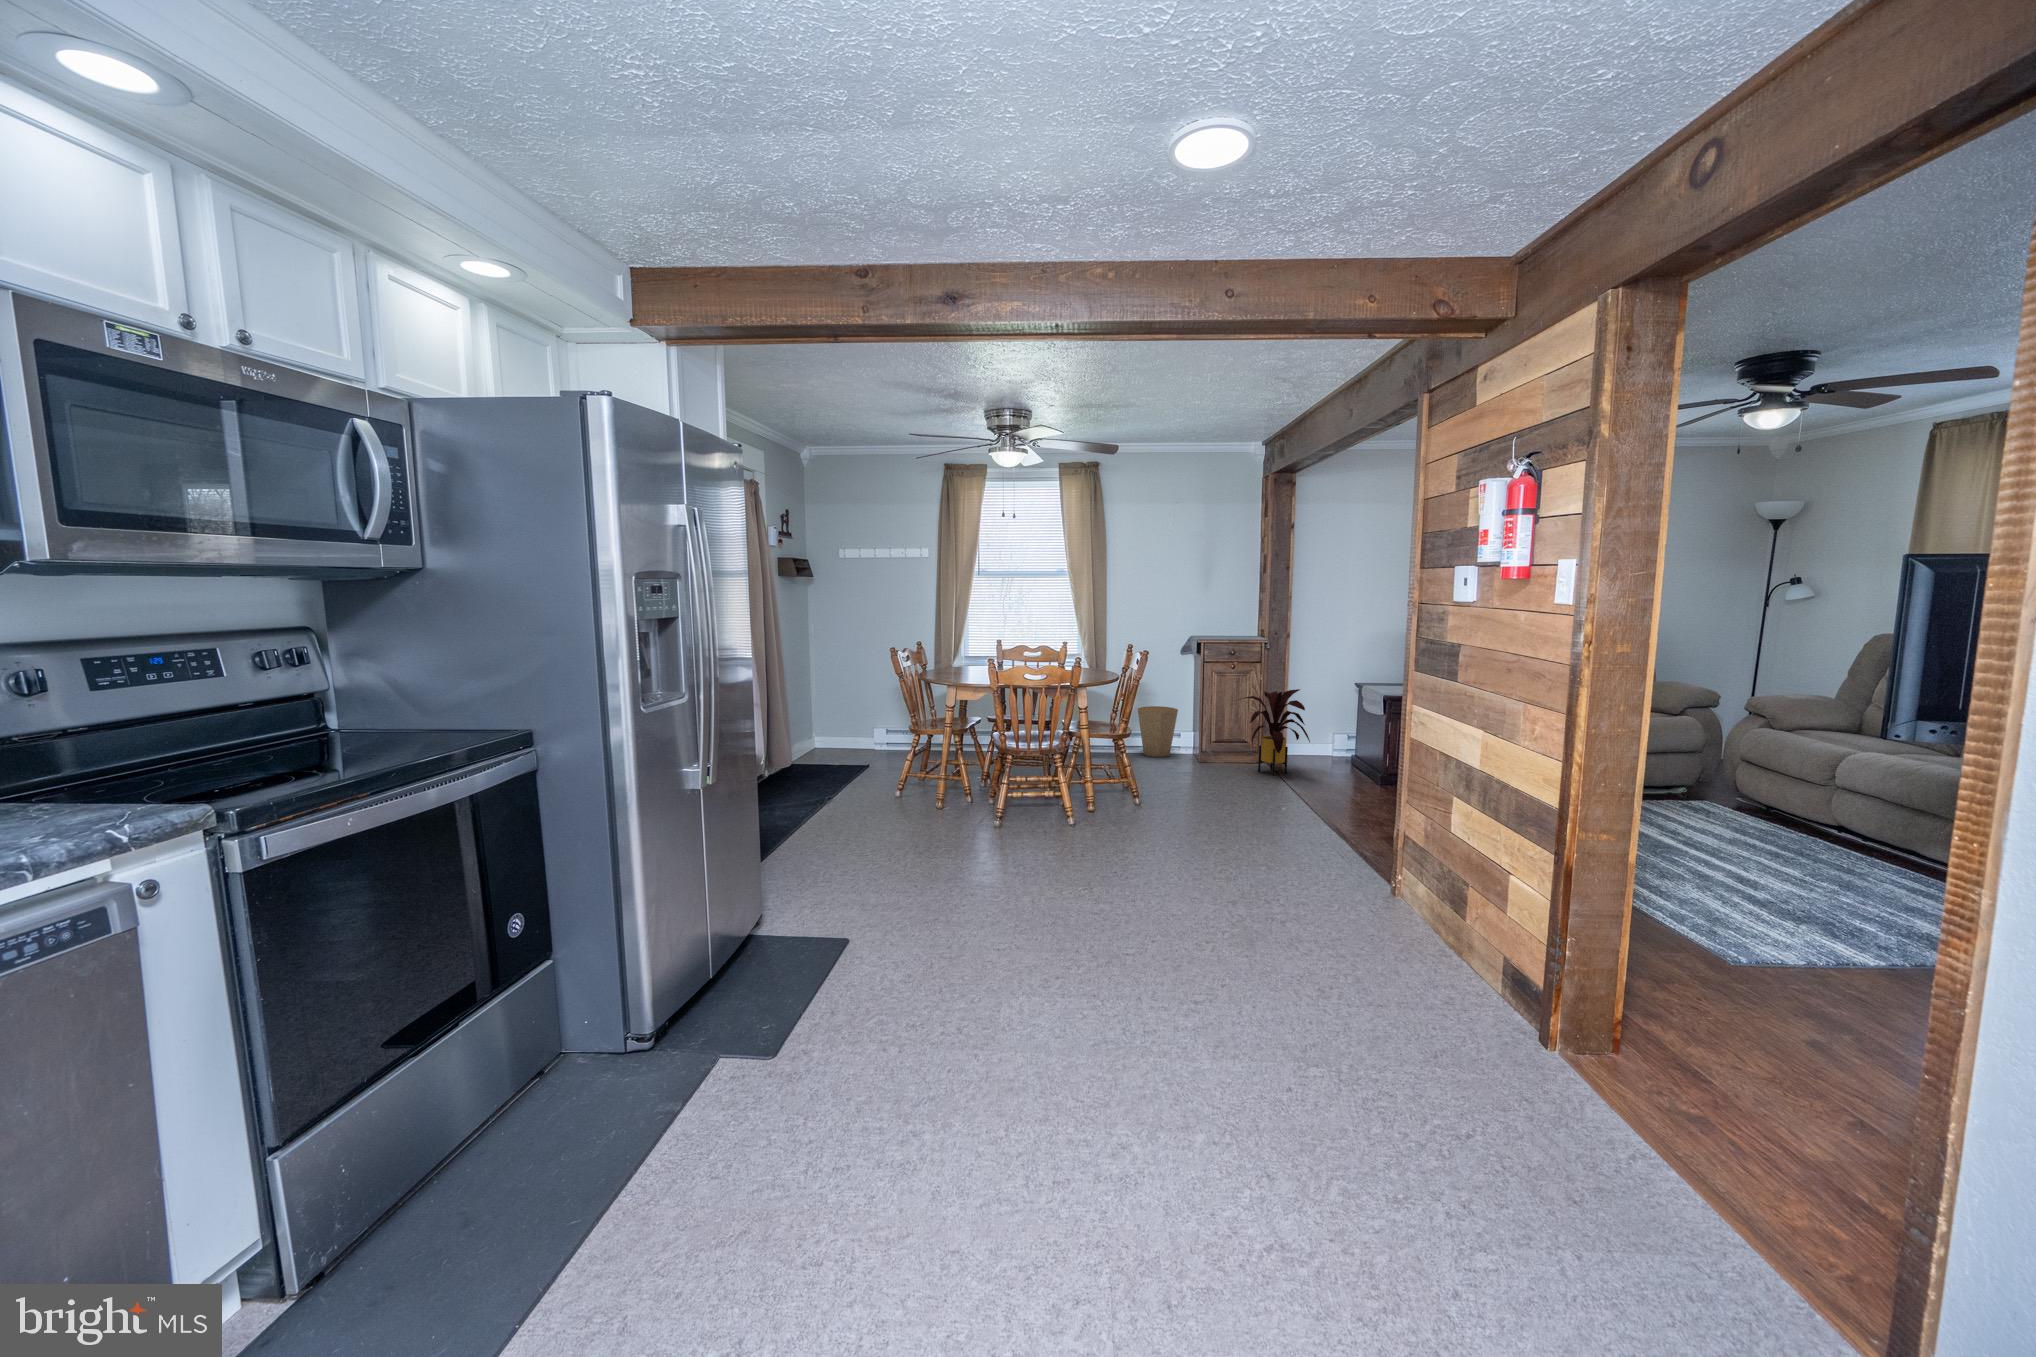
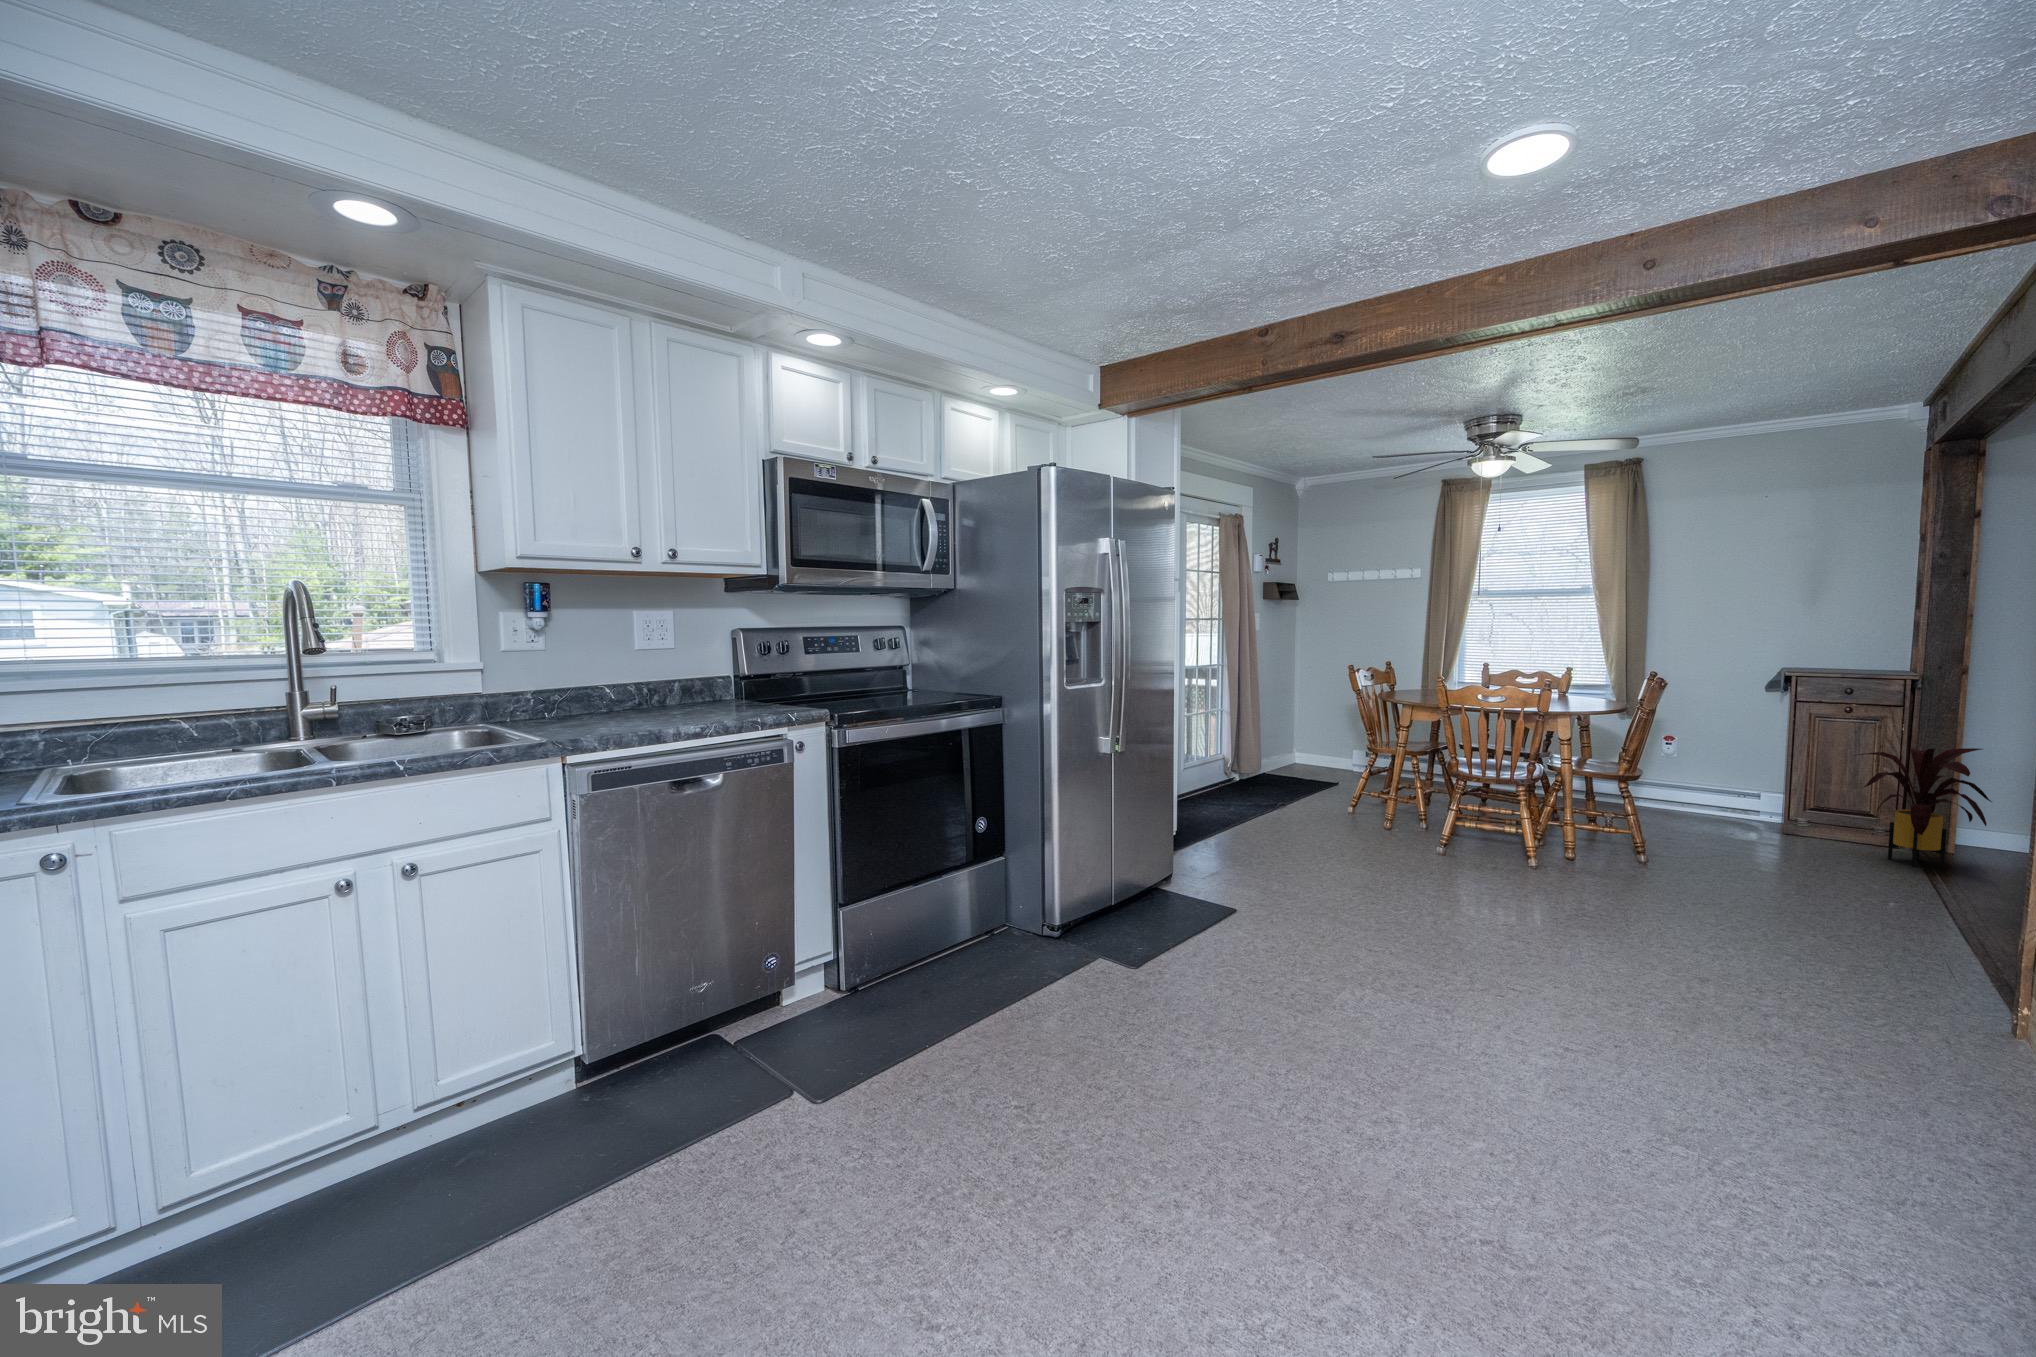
trash can: present [1138,706,1178,757] -> none [1692,757,1759,823]

